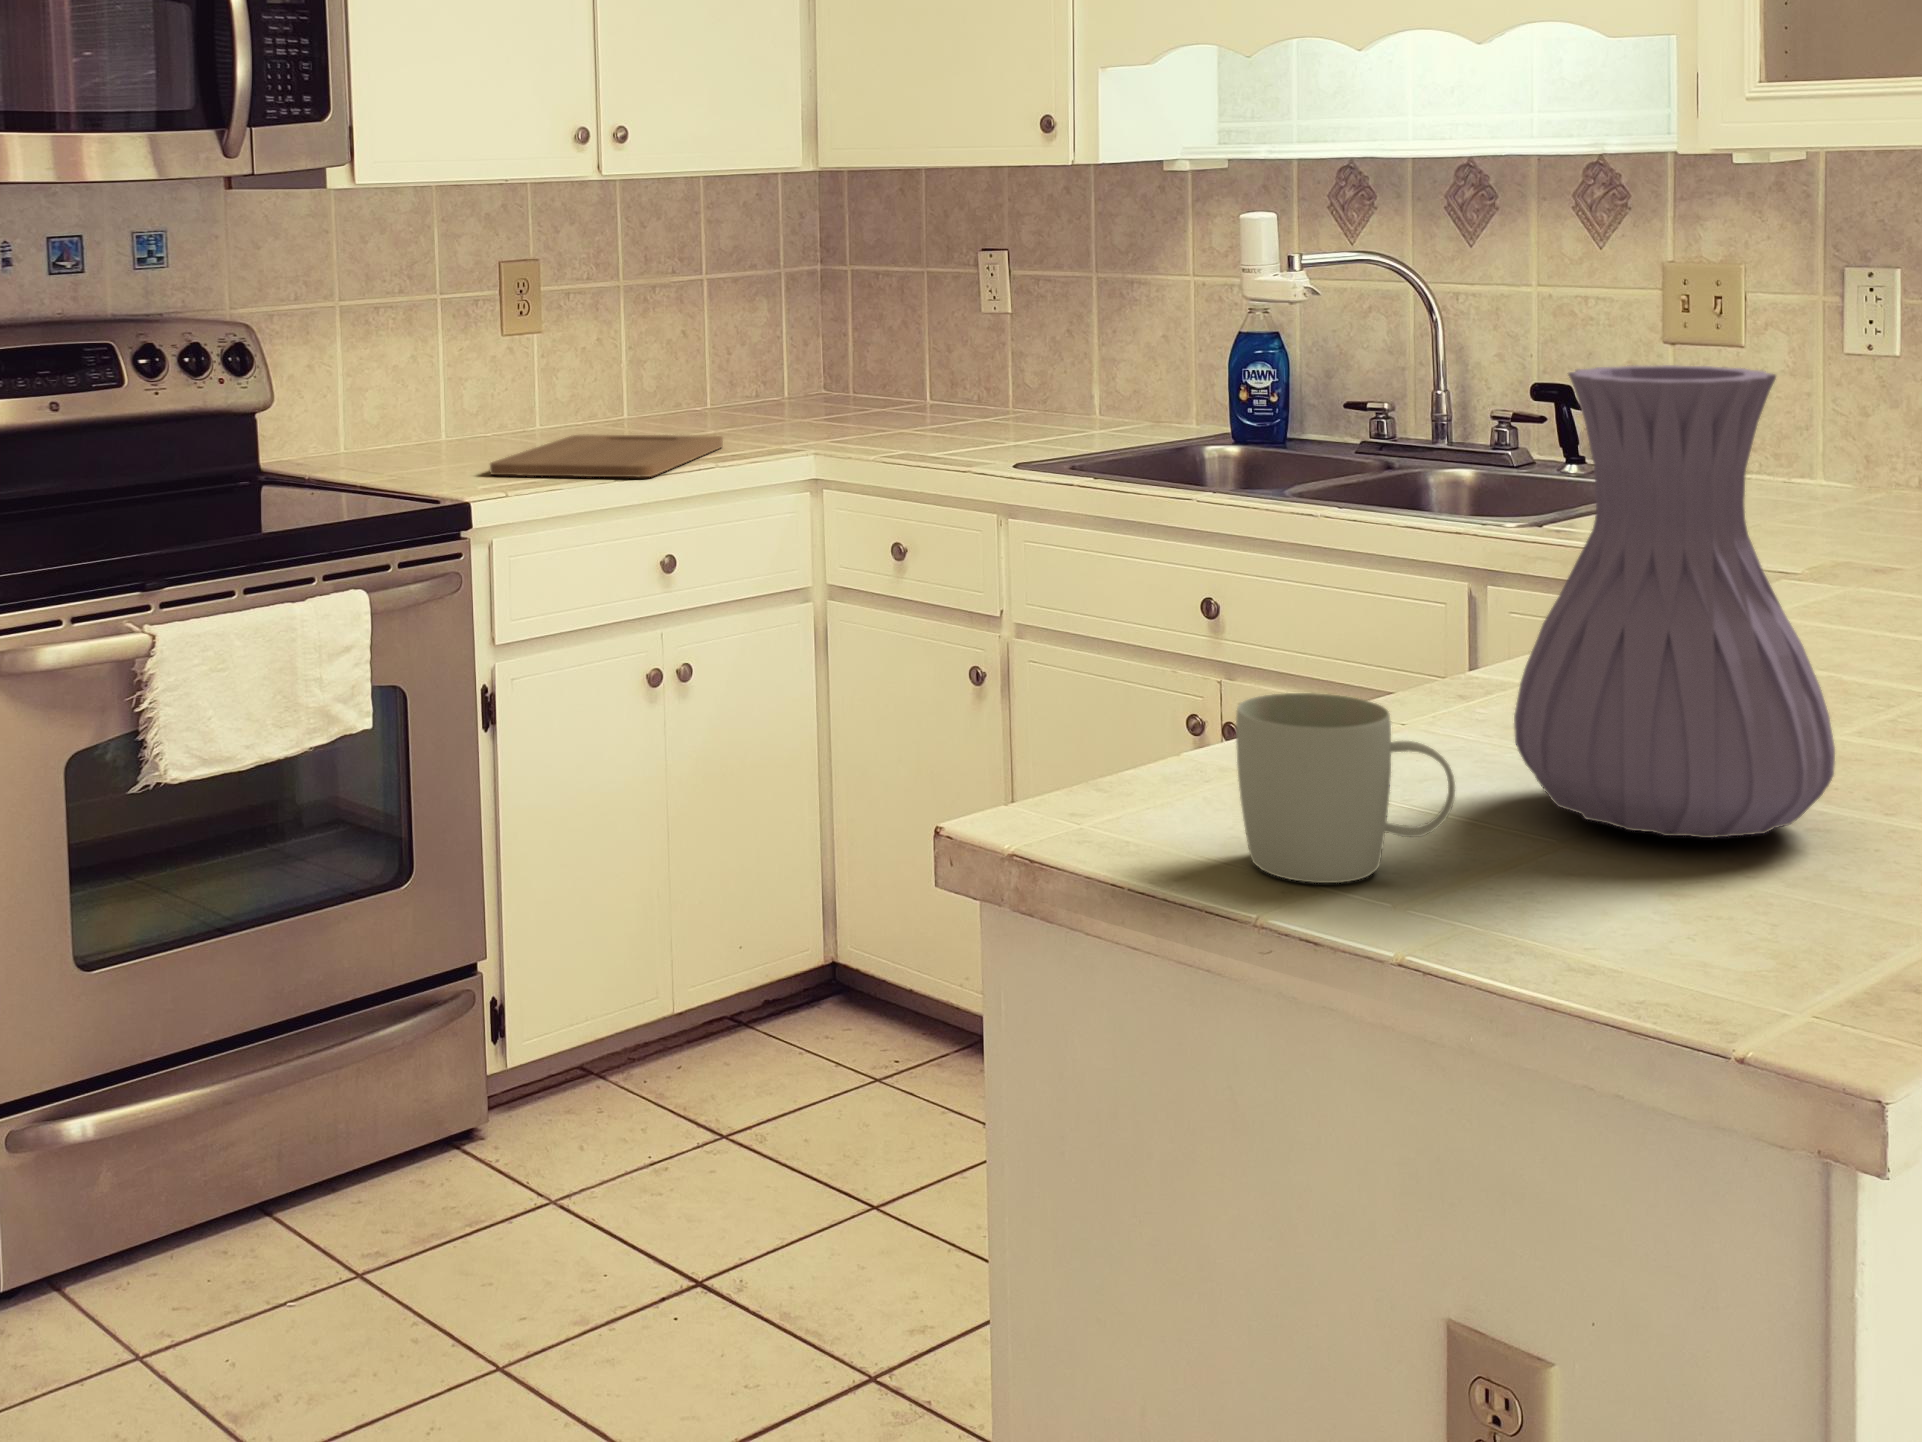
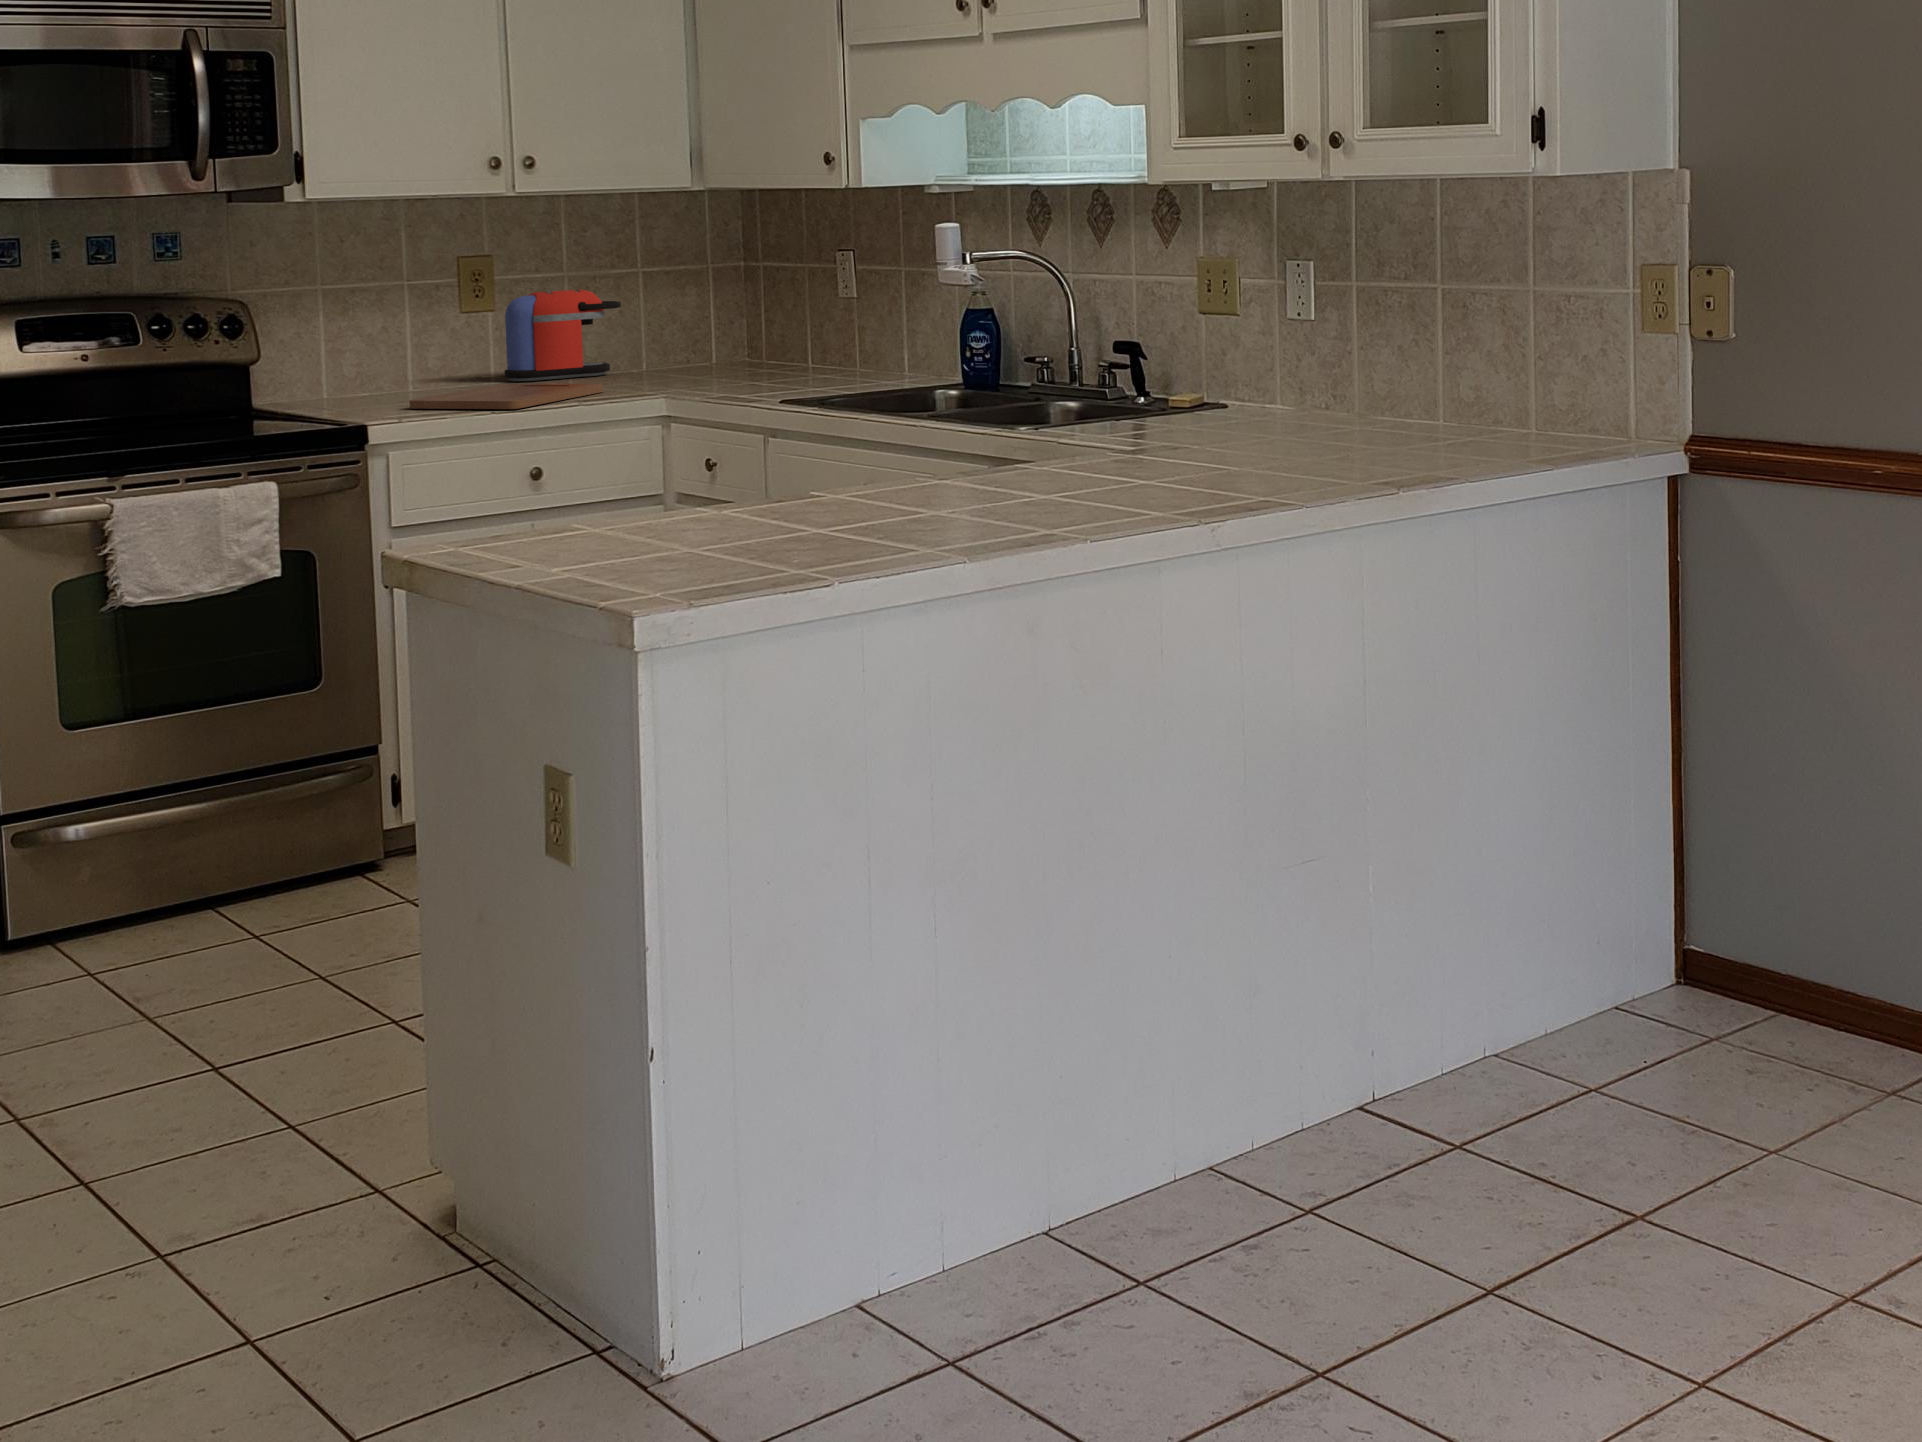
coffee maker: none [552,306,693,428] -> present [505,289,621,381]
vase: present [1514,365,1835,838] -> none [669,307,819,543]
mug: present [1236,693,1455,883] -> none [493,472,593,560]

